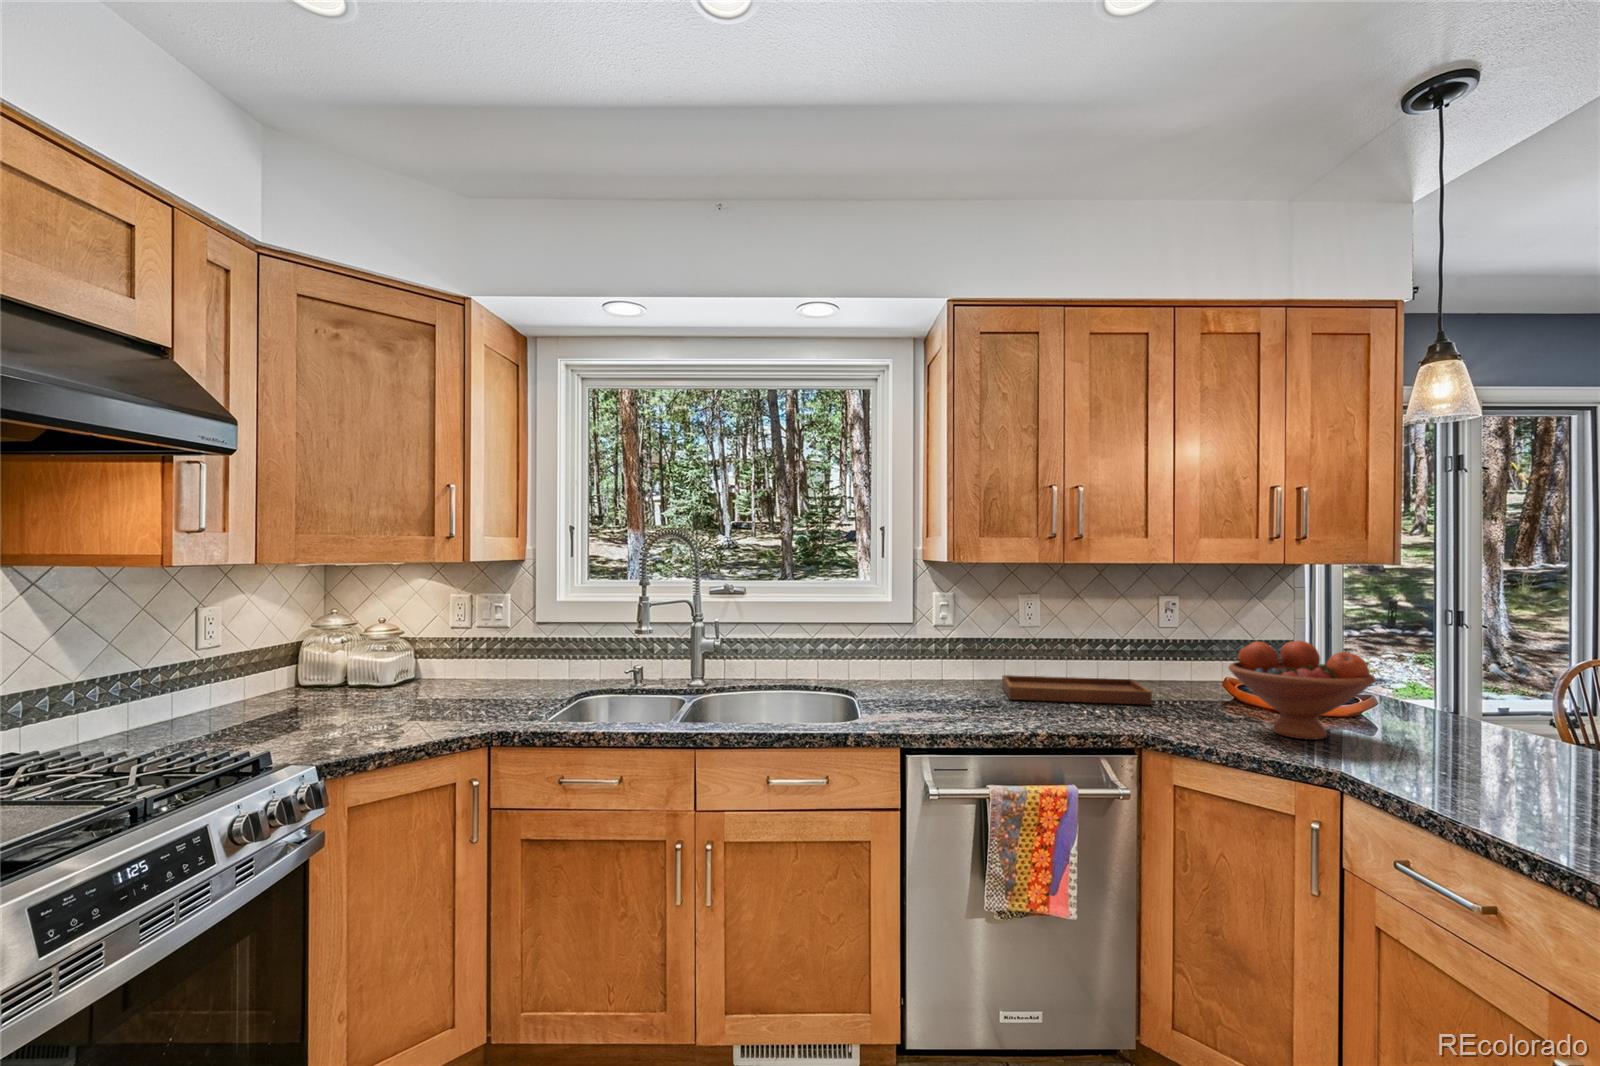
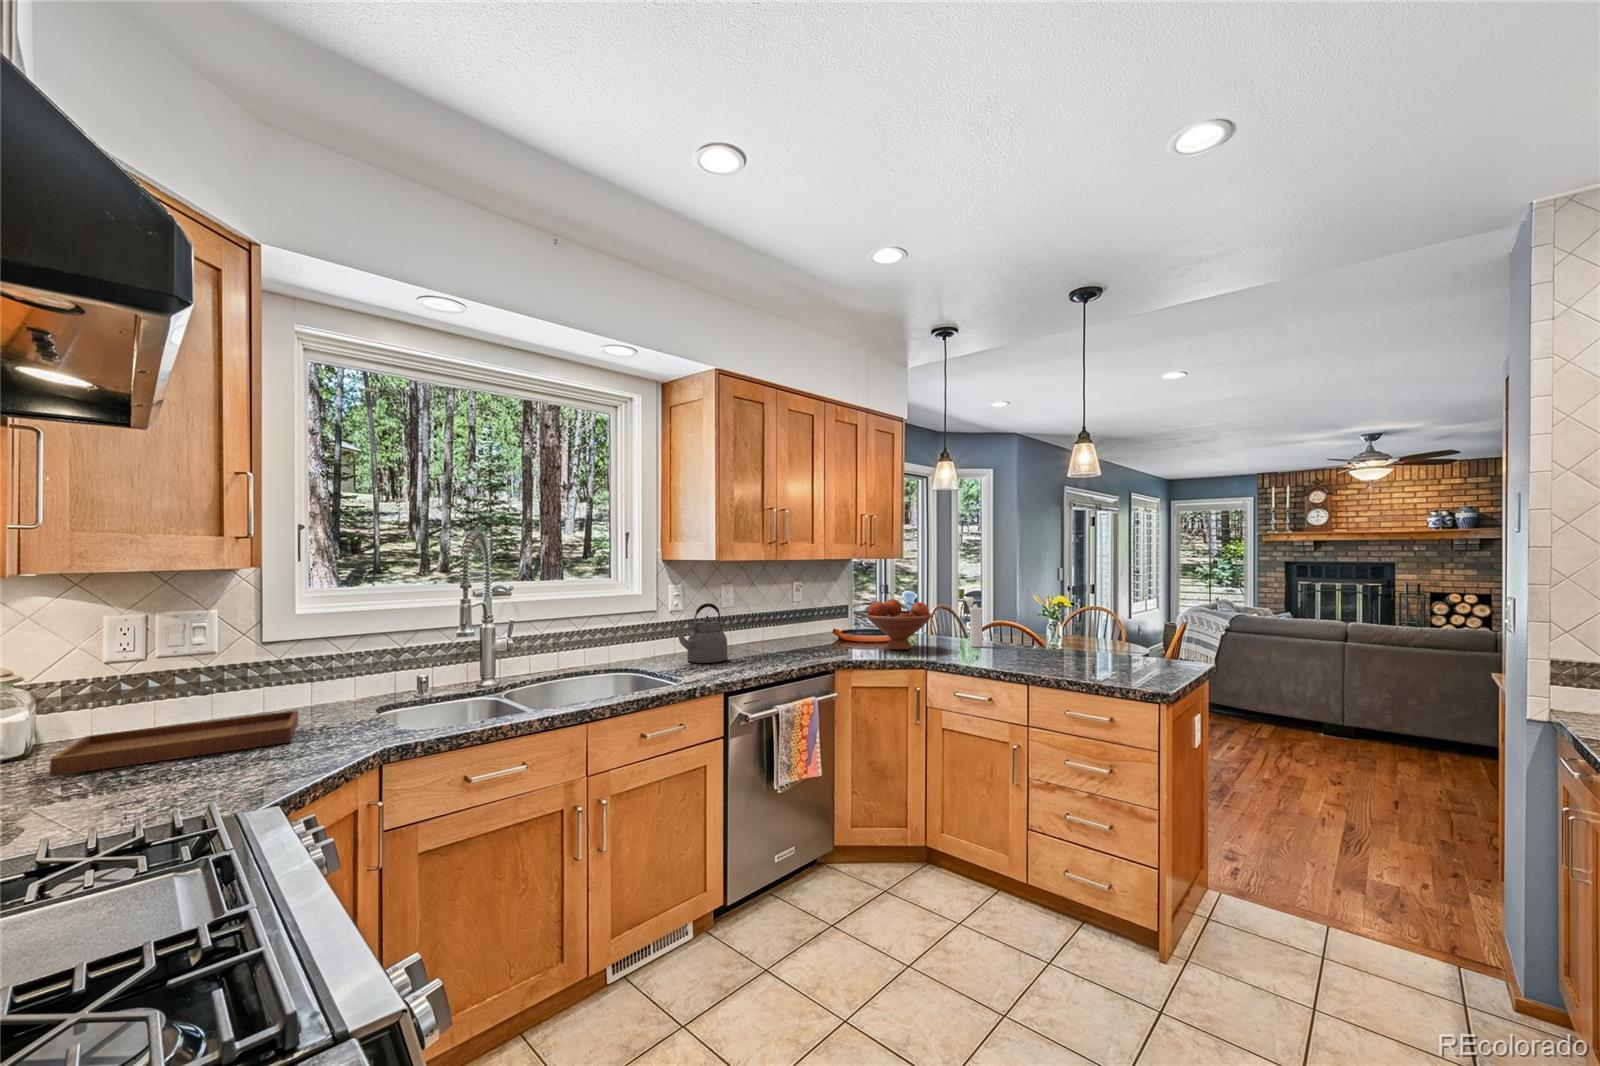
kettle: none [893,619,978,703] -> present [672,603,728,663]
tray: present [1002,649,1152,705] -> present [50,687,298,776]
pepper mill: none [1486,653,1526,765] -> present [965,597,983,647]

